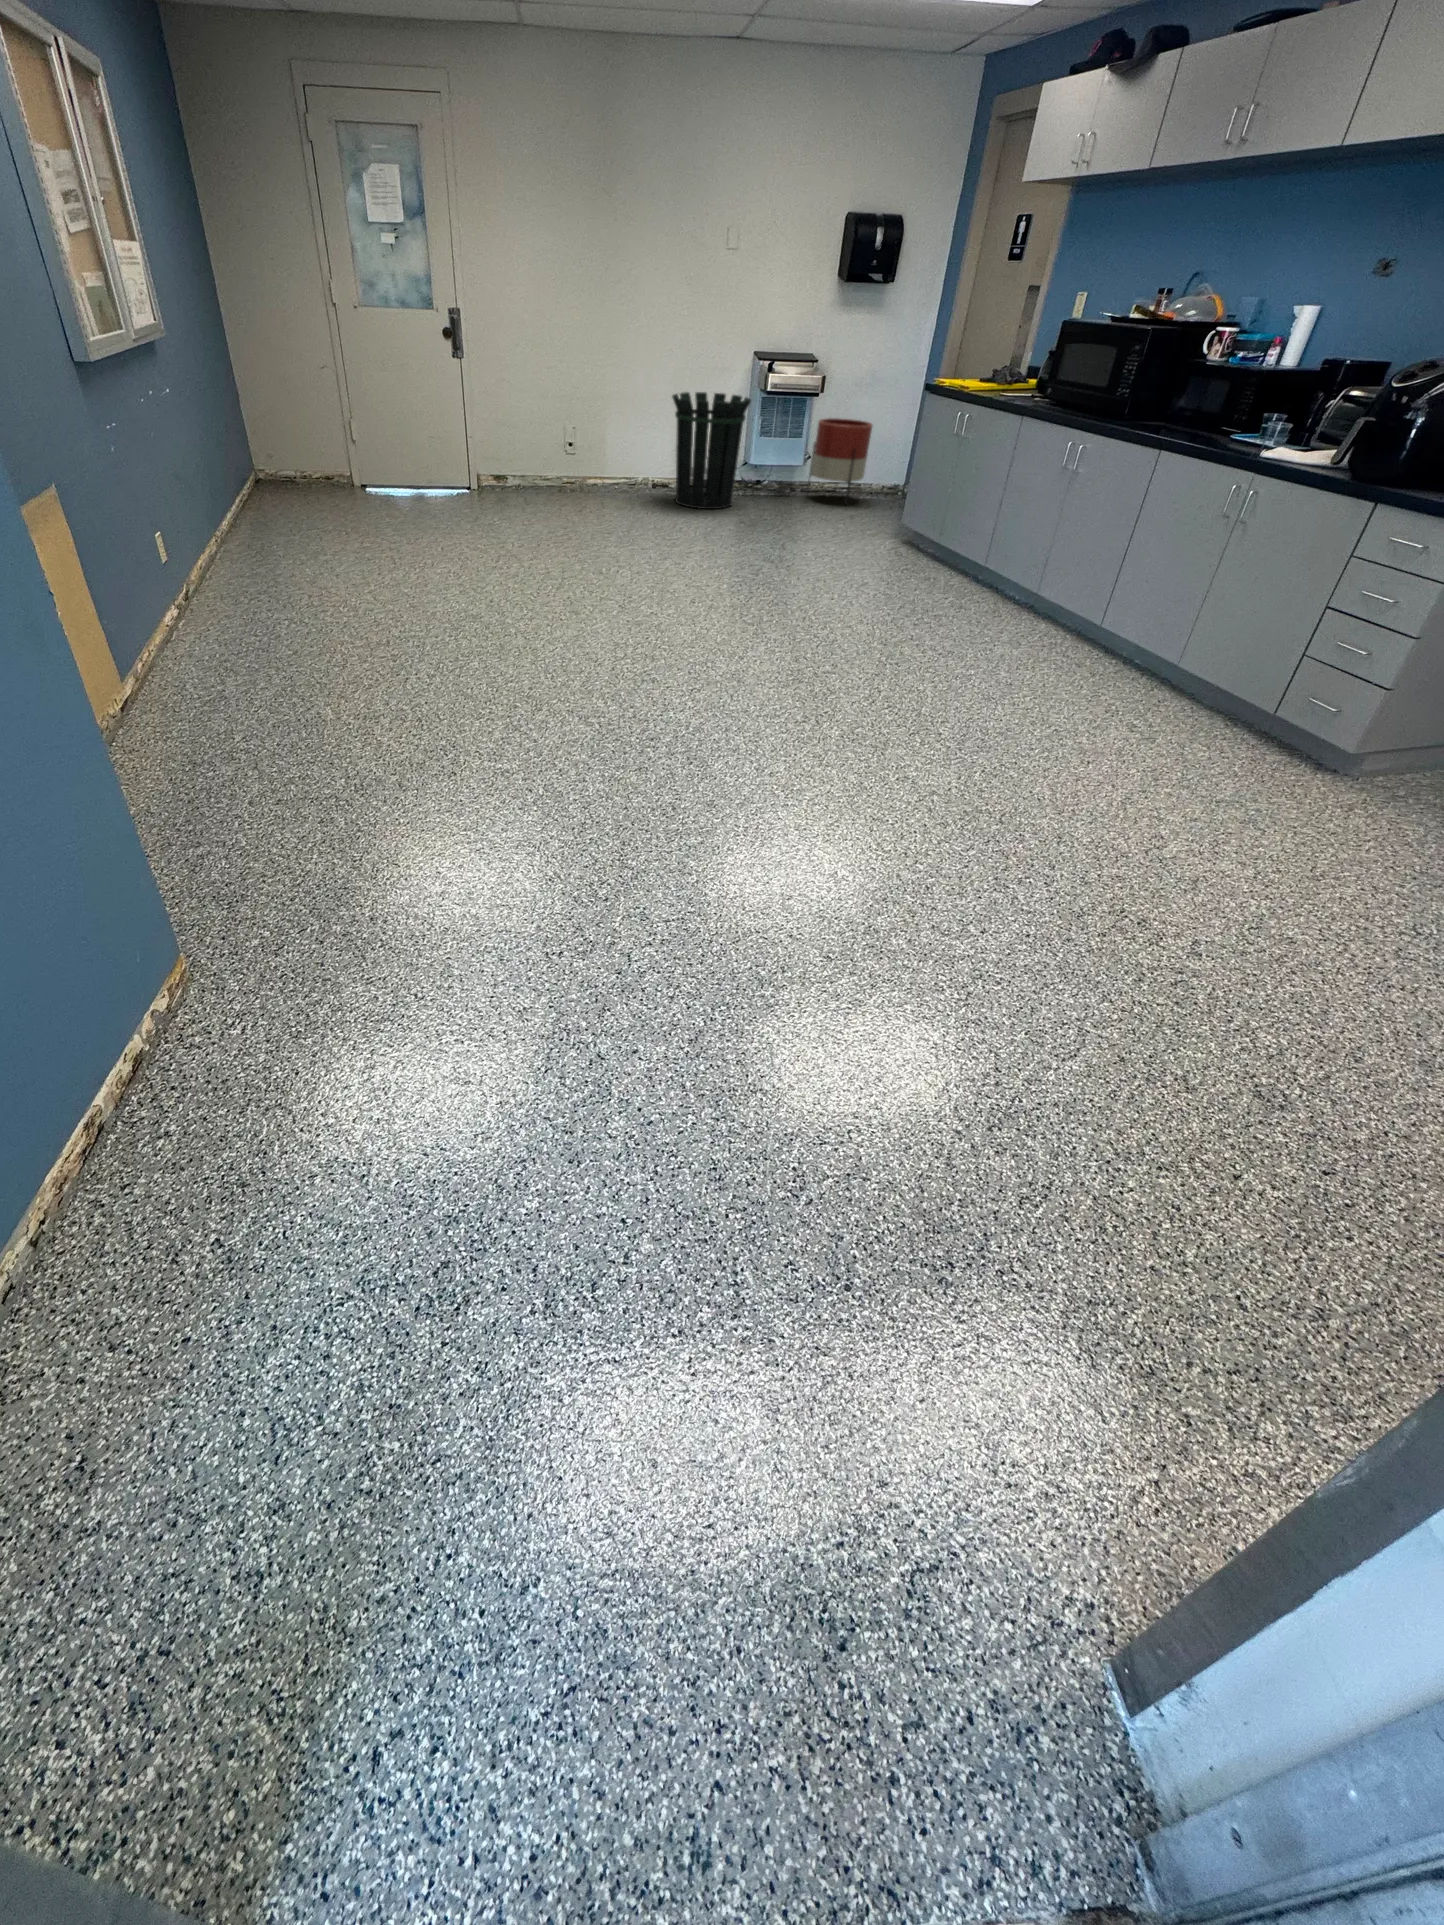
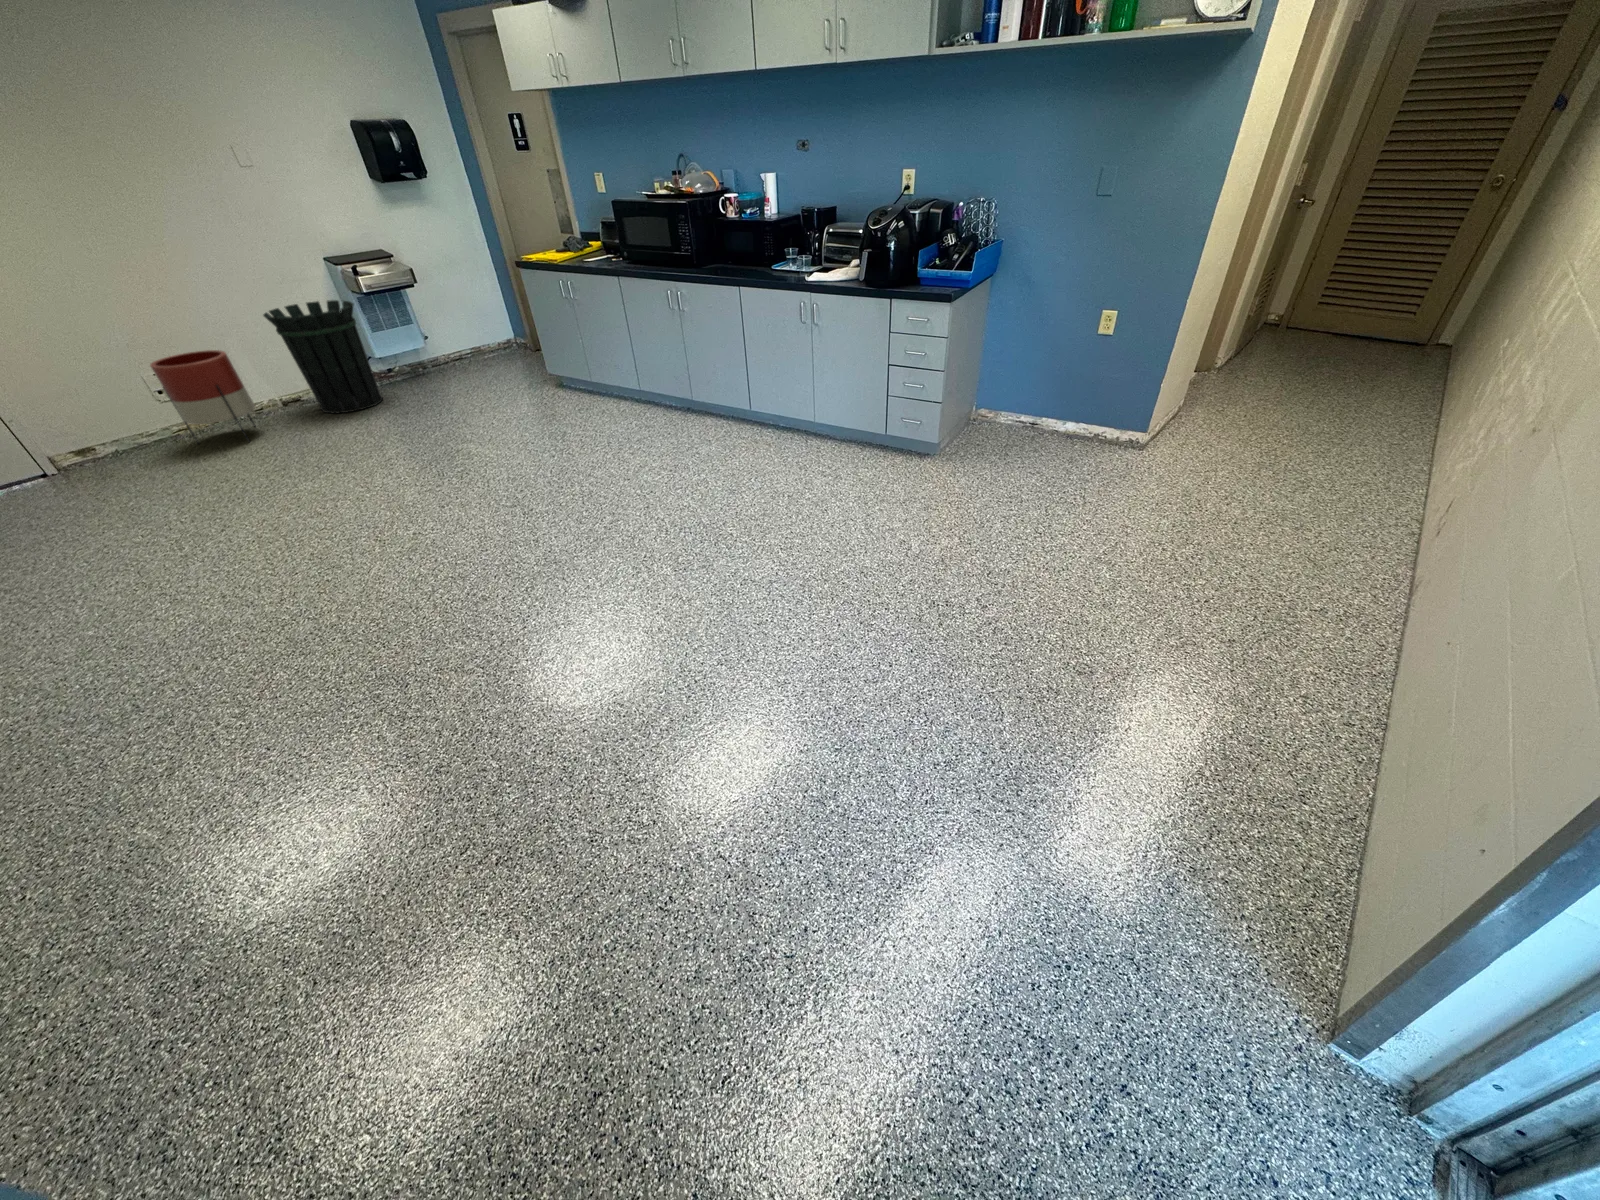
planter: present [807,418,873,497] -> present [150,350,255,444]

